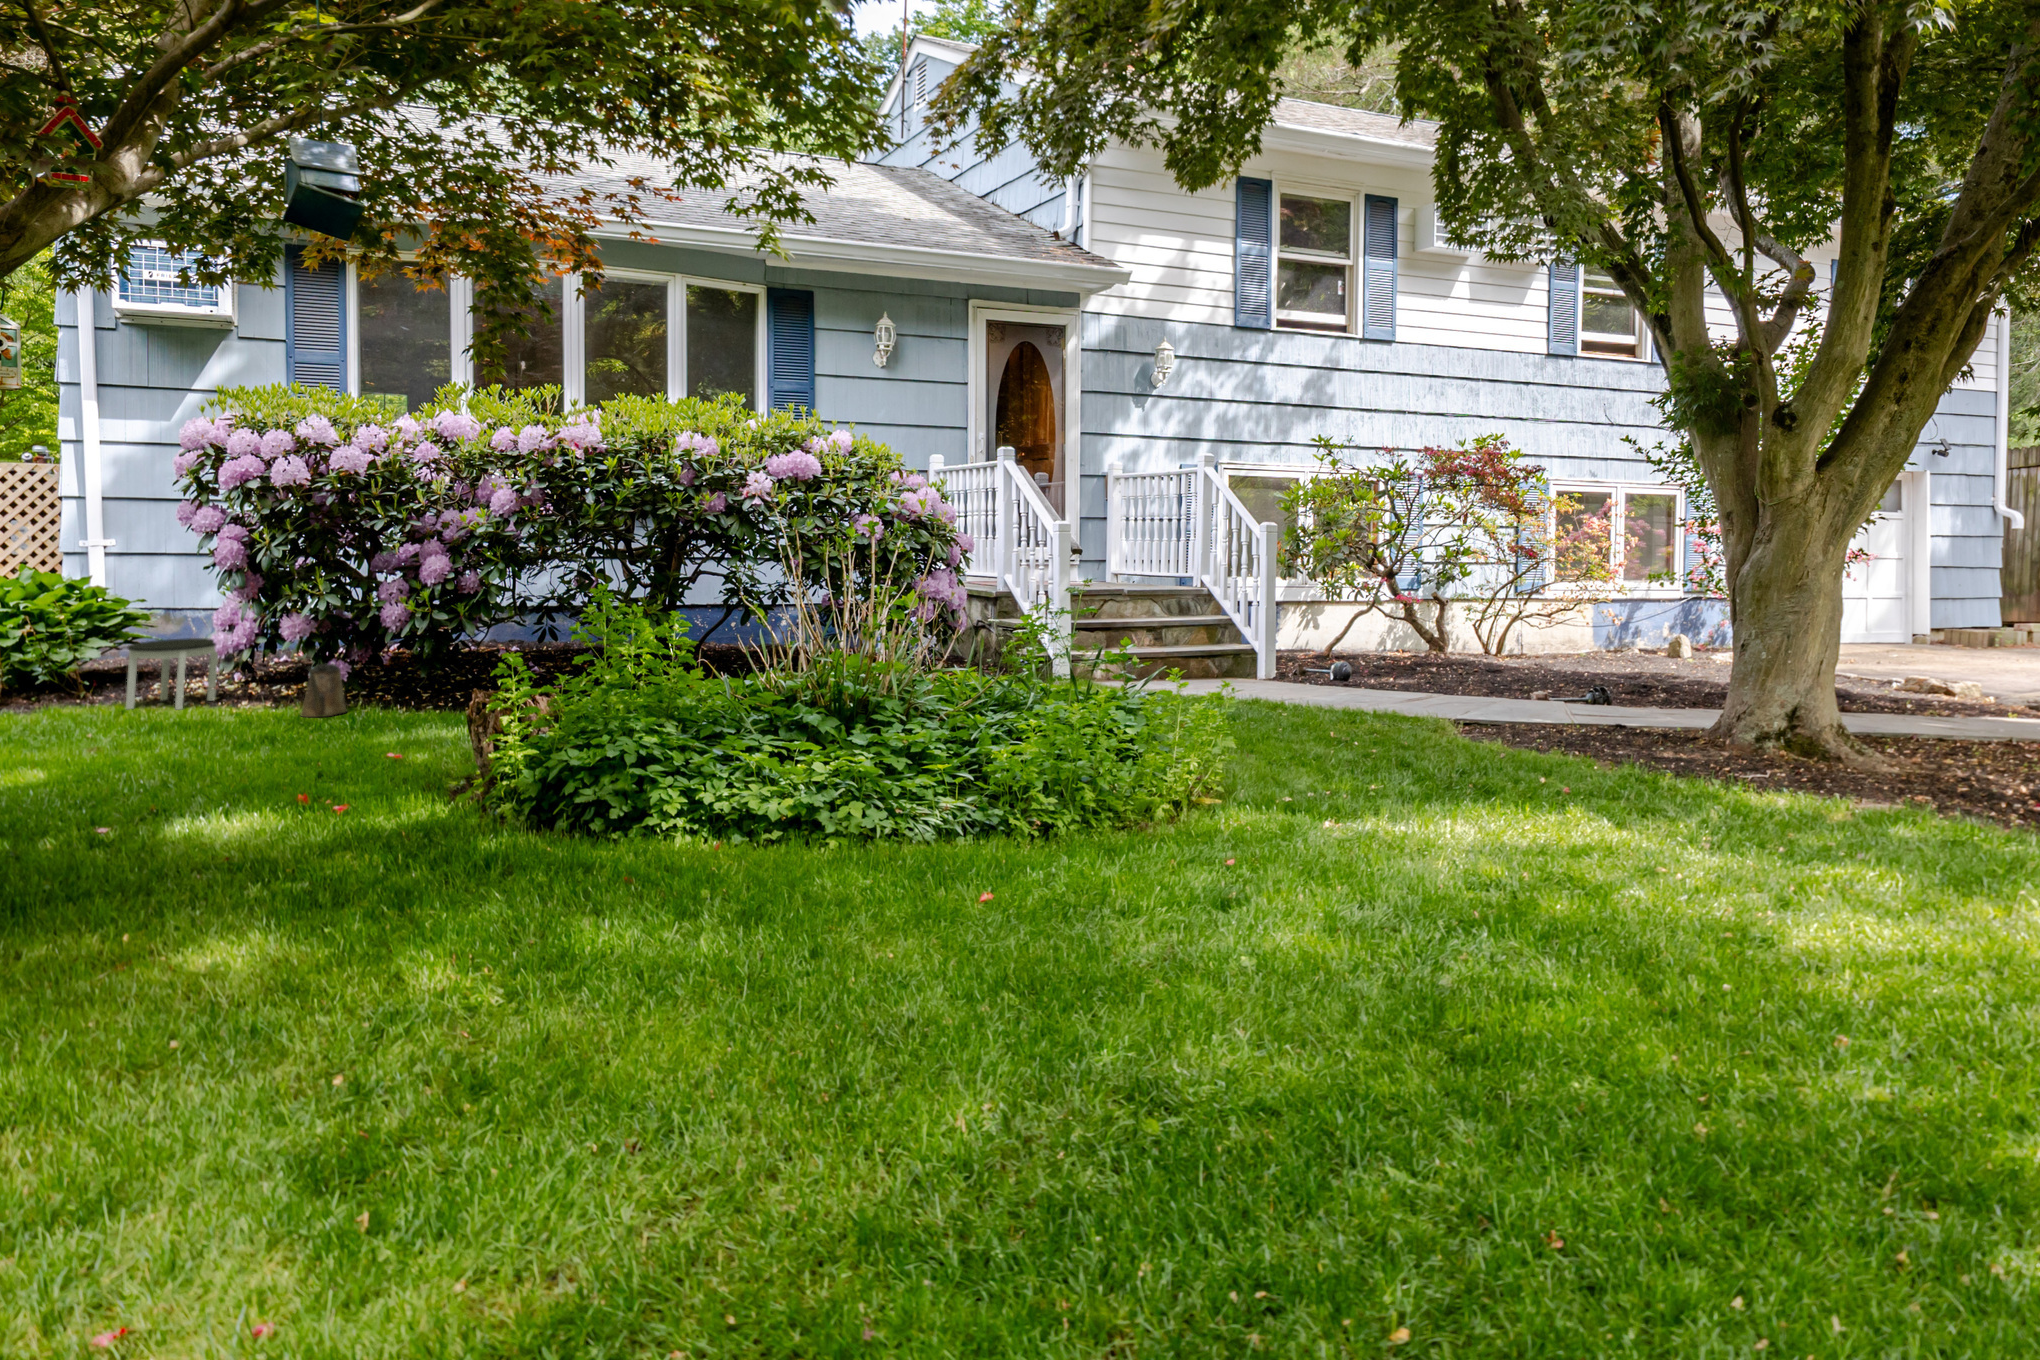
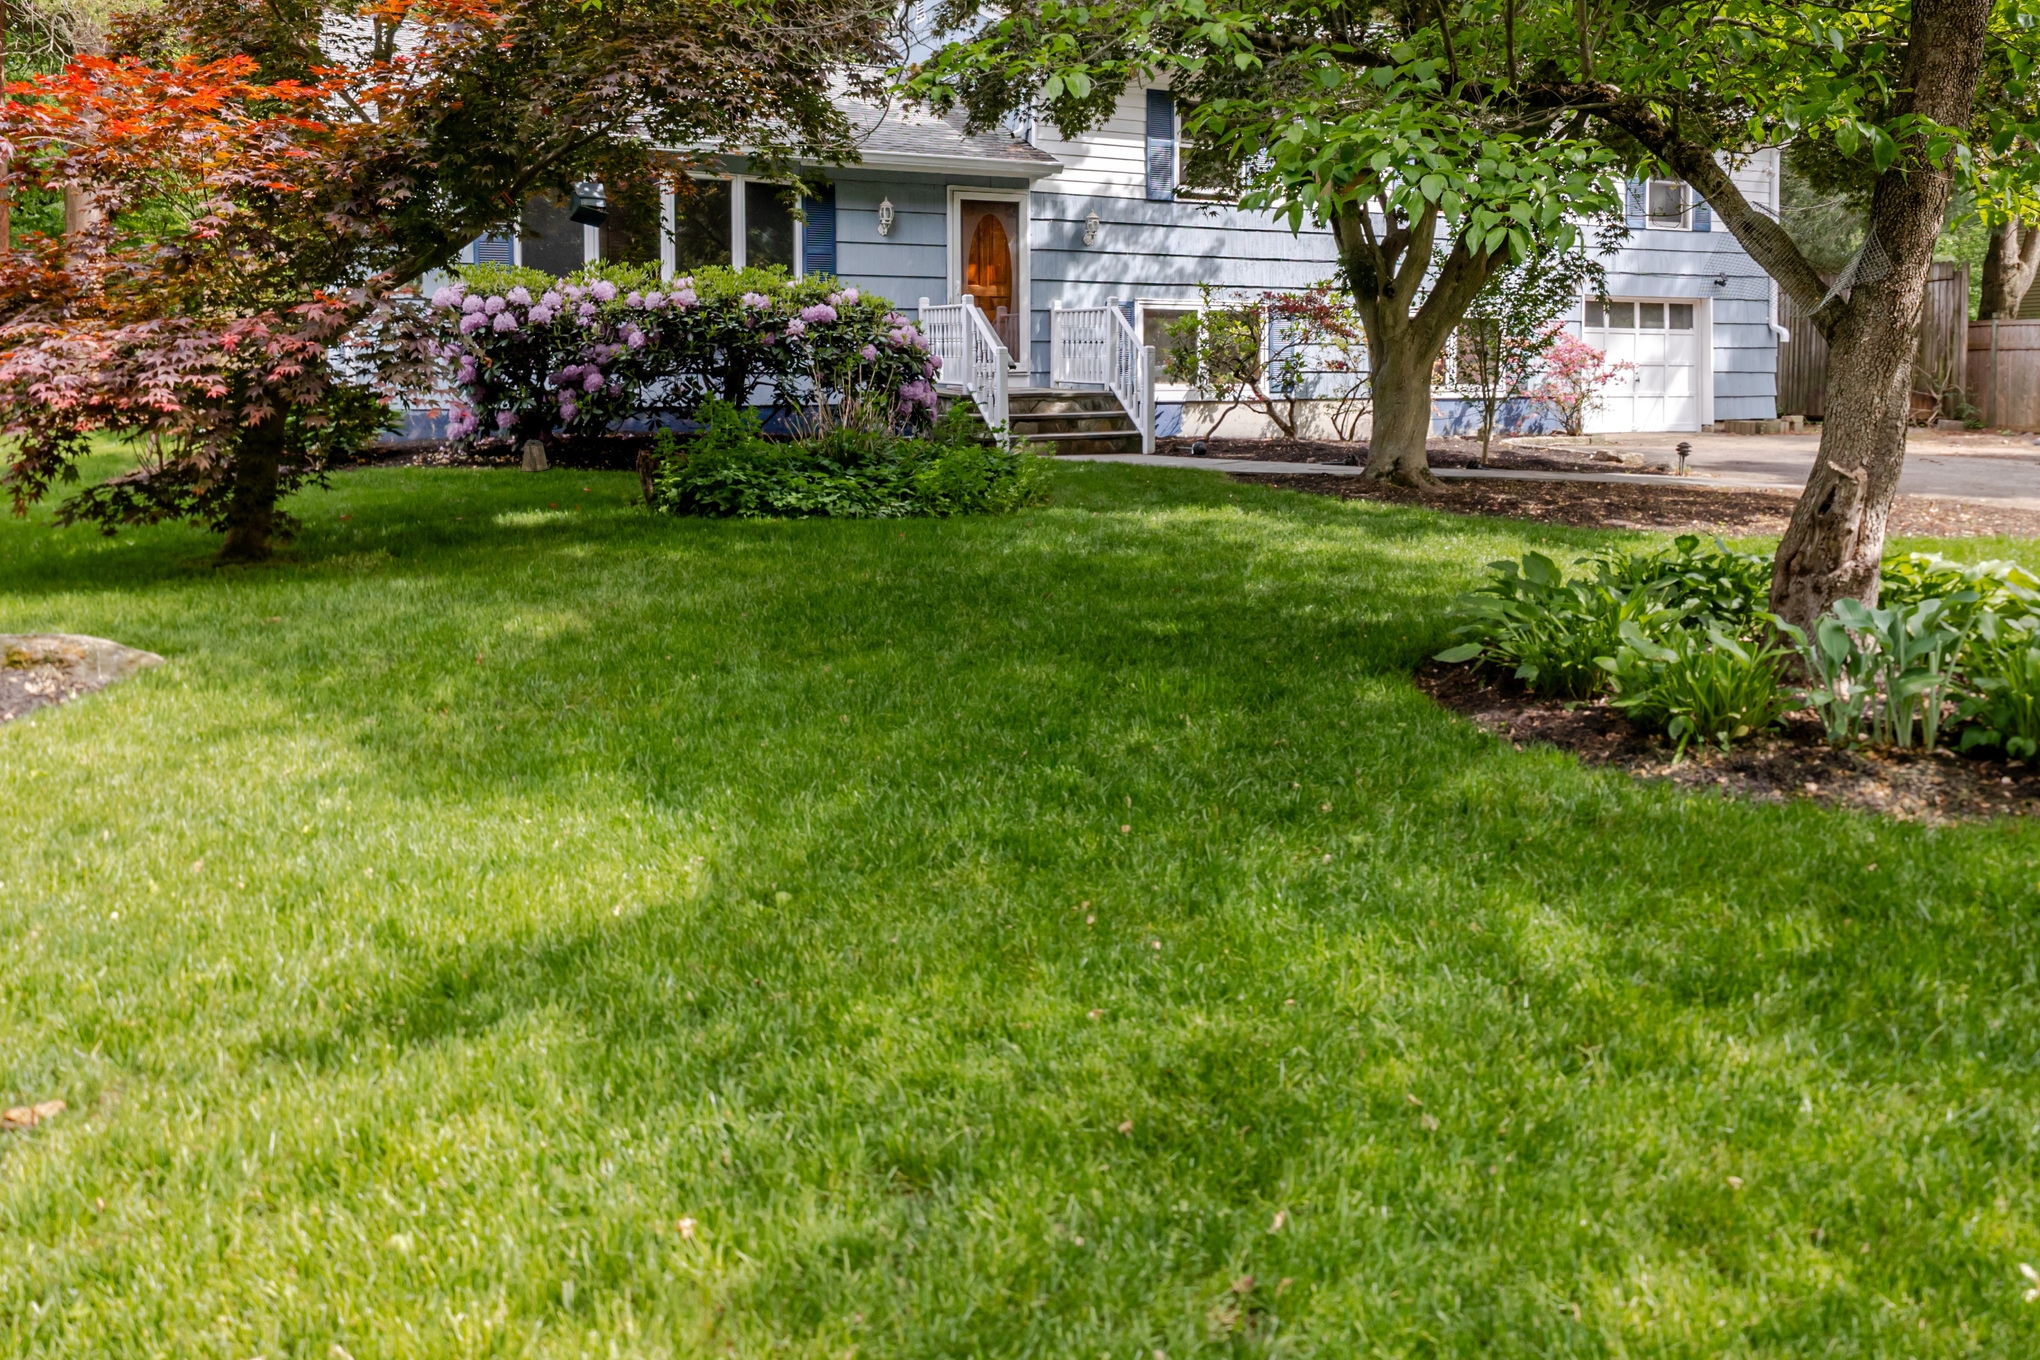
round table: present [126,638,218,710] -> none [408,428,462,470]

